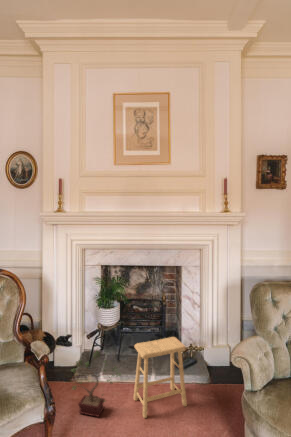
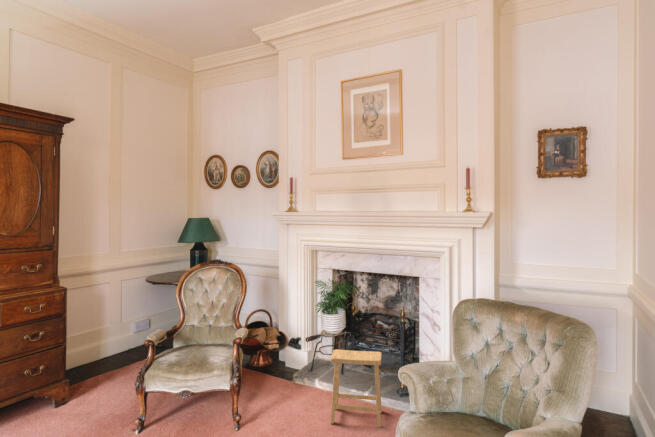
potted plant: present [72,351,121,417] -> none [275,347,312,411]

